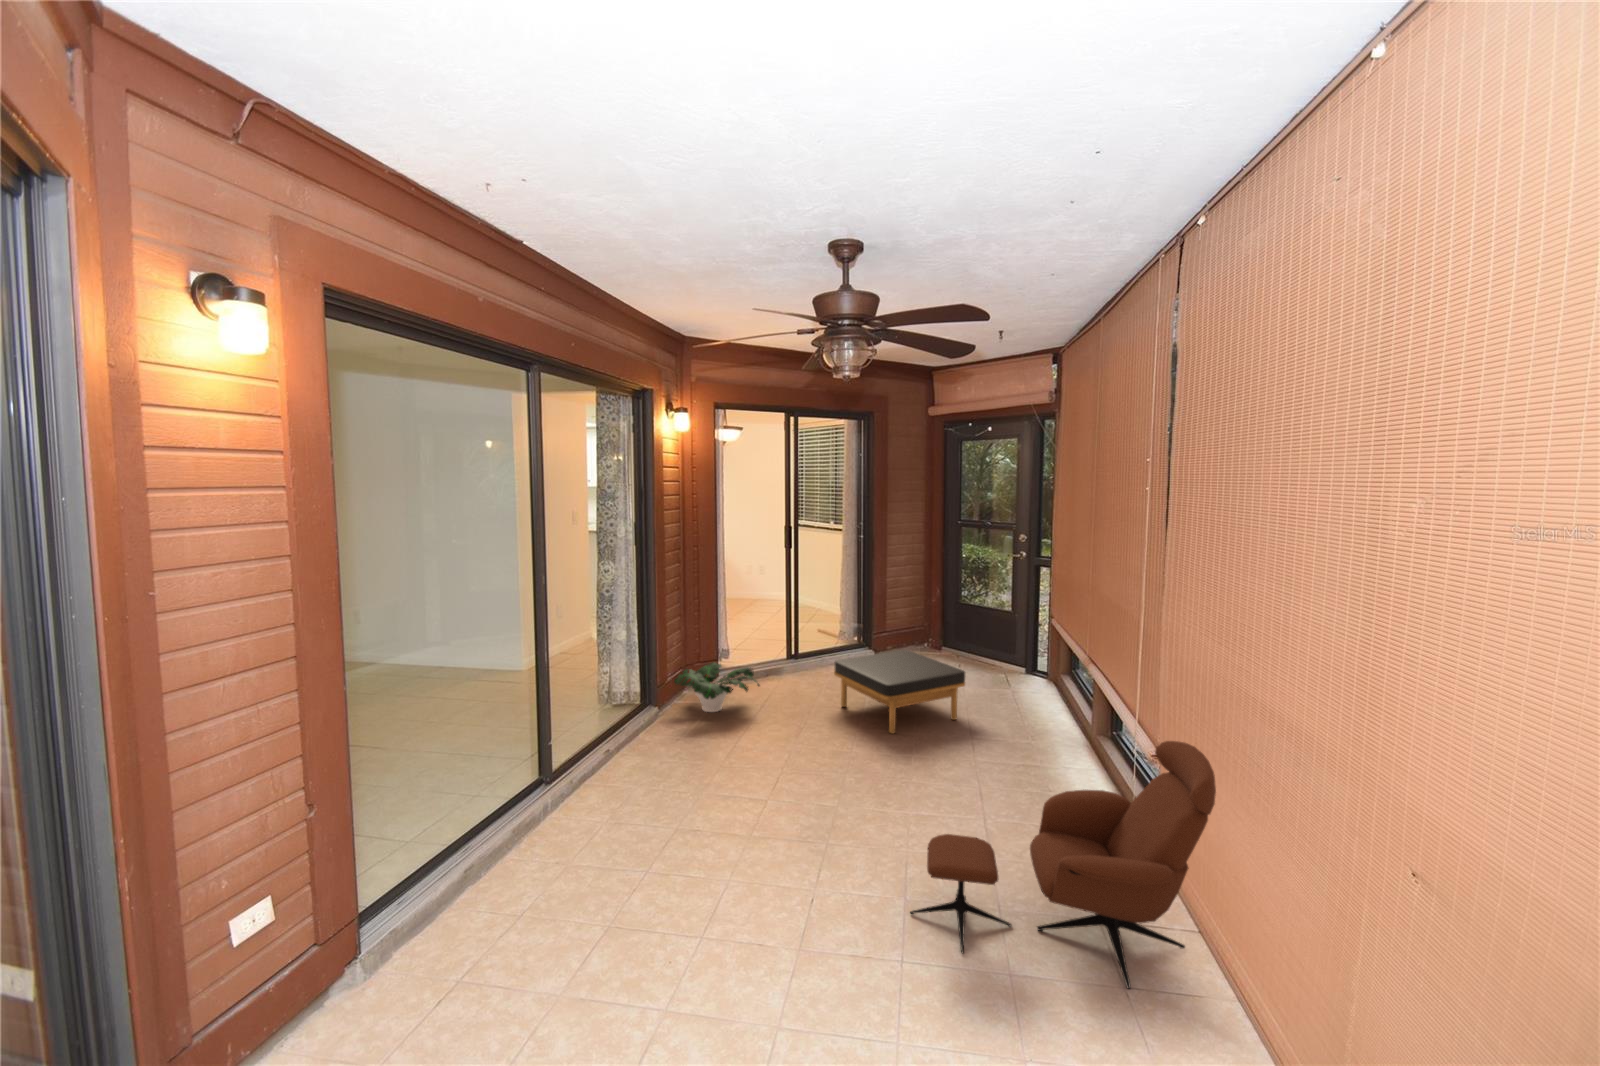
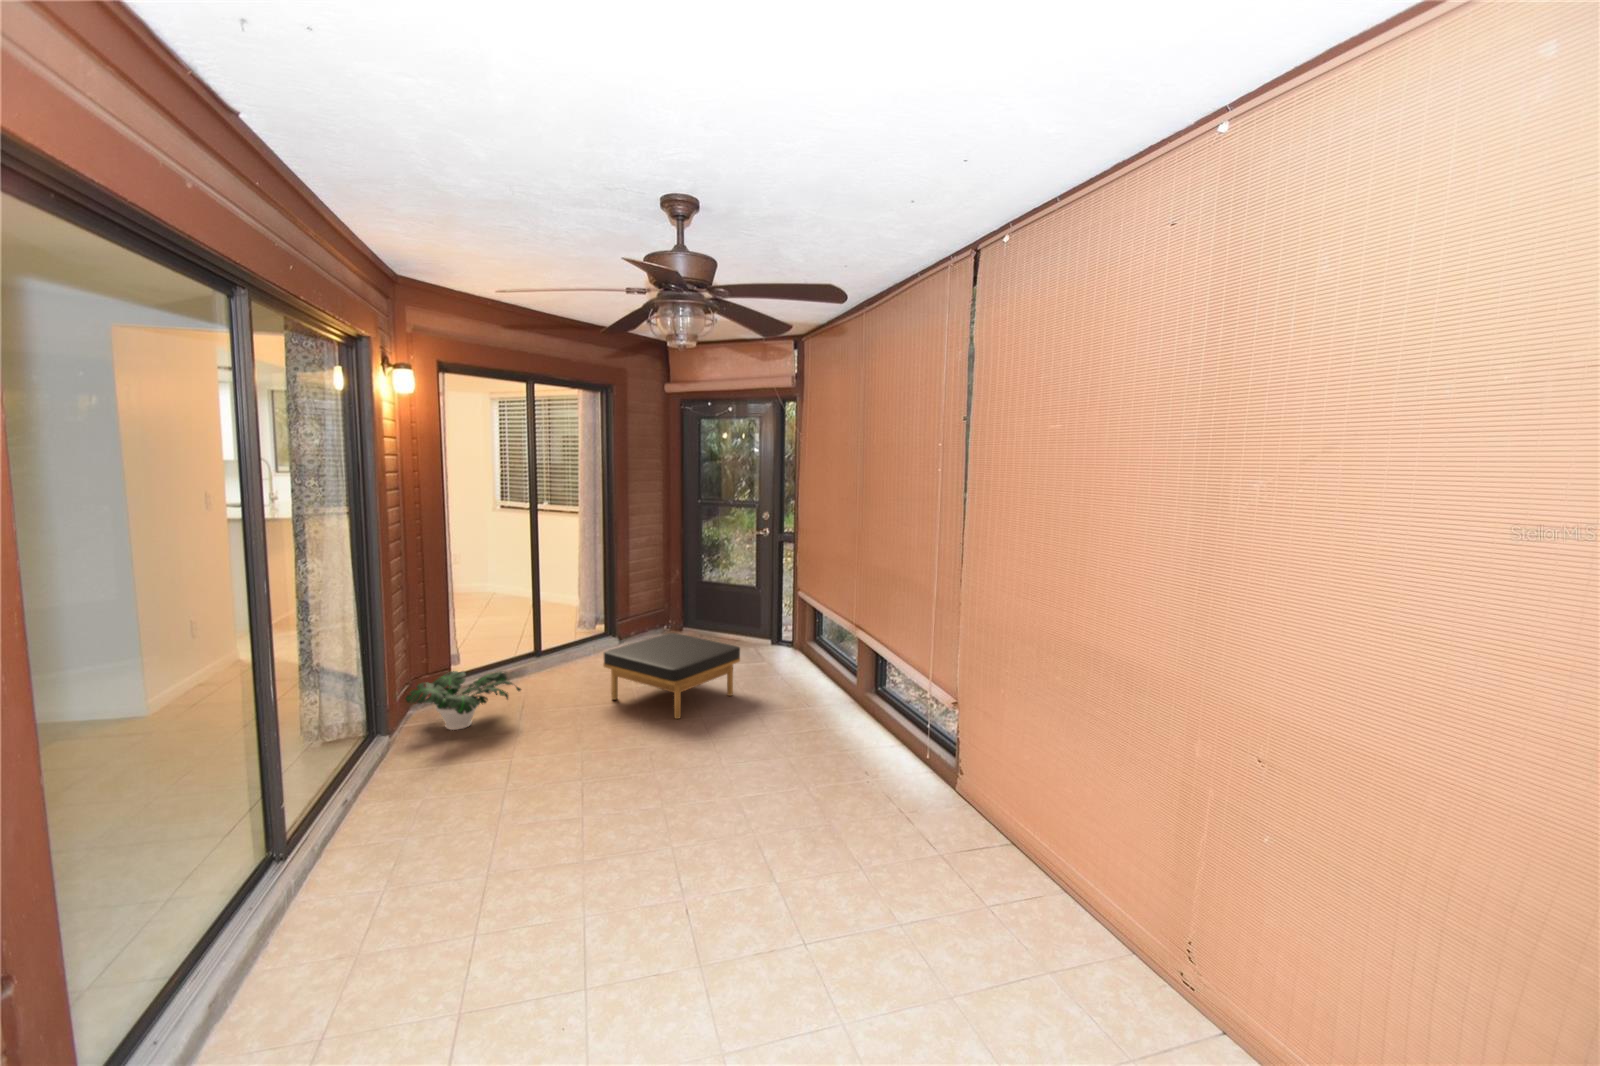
lounge chair: present [910,741,1216,989] -> none [778,681,1029,910]

